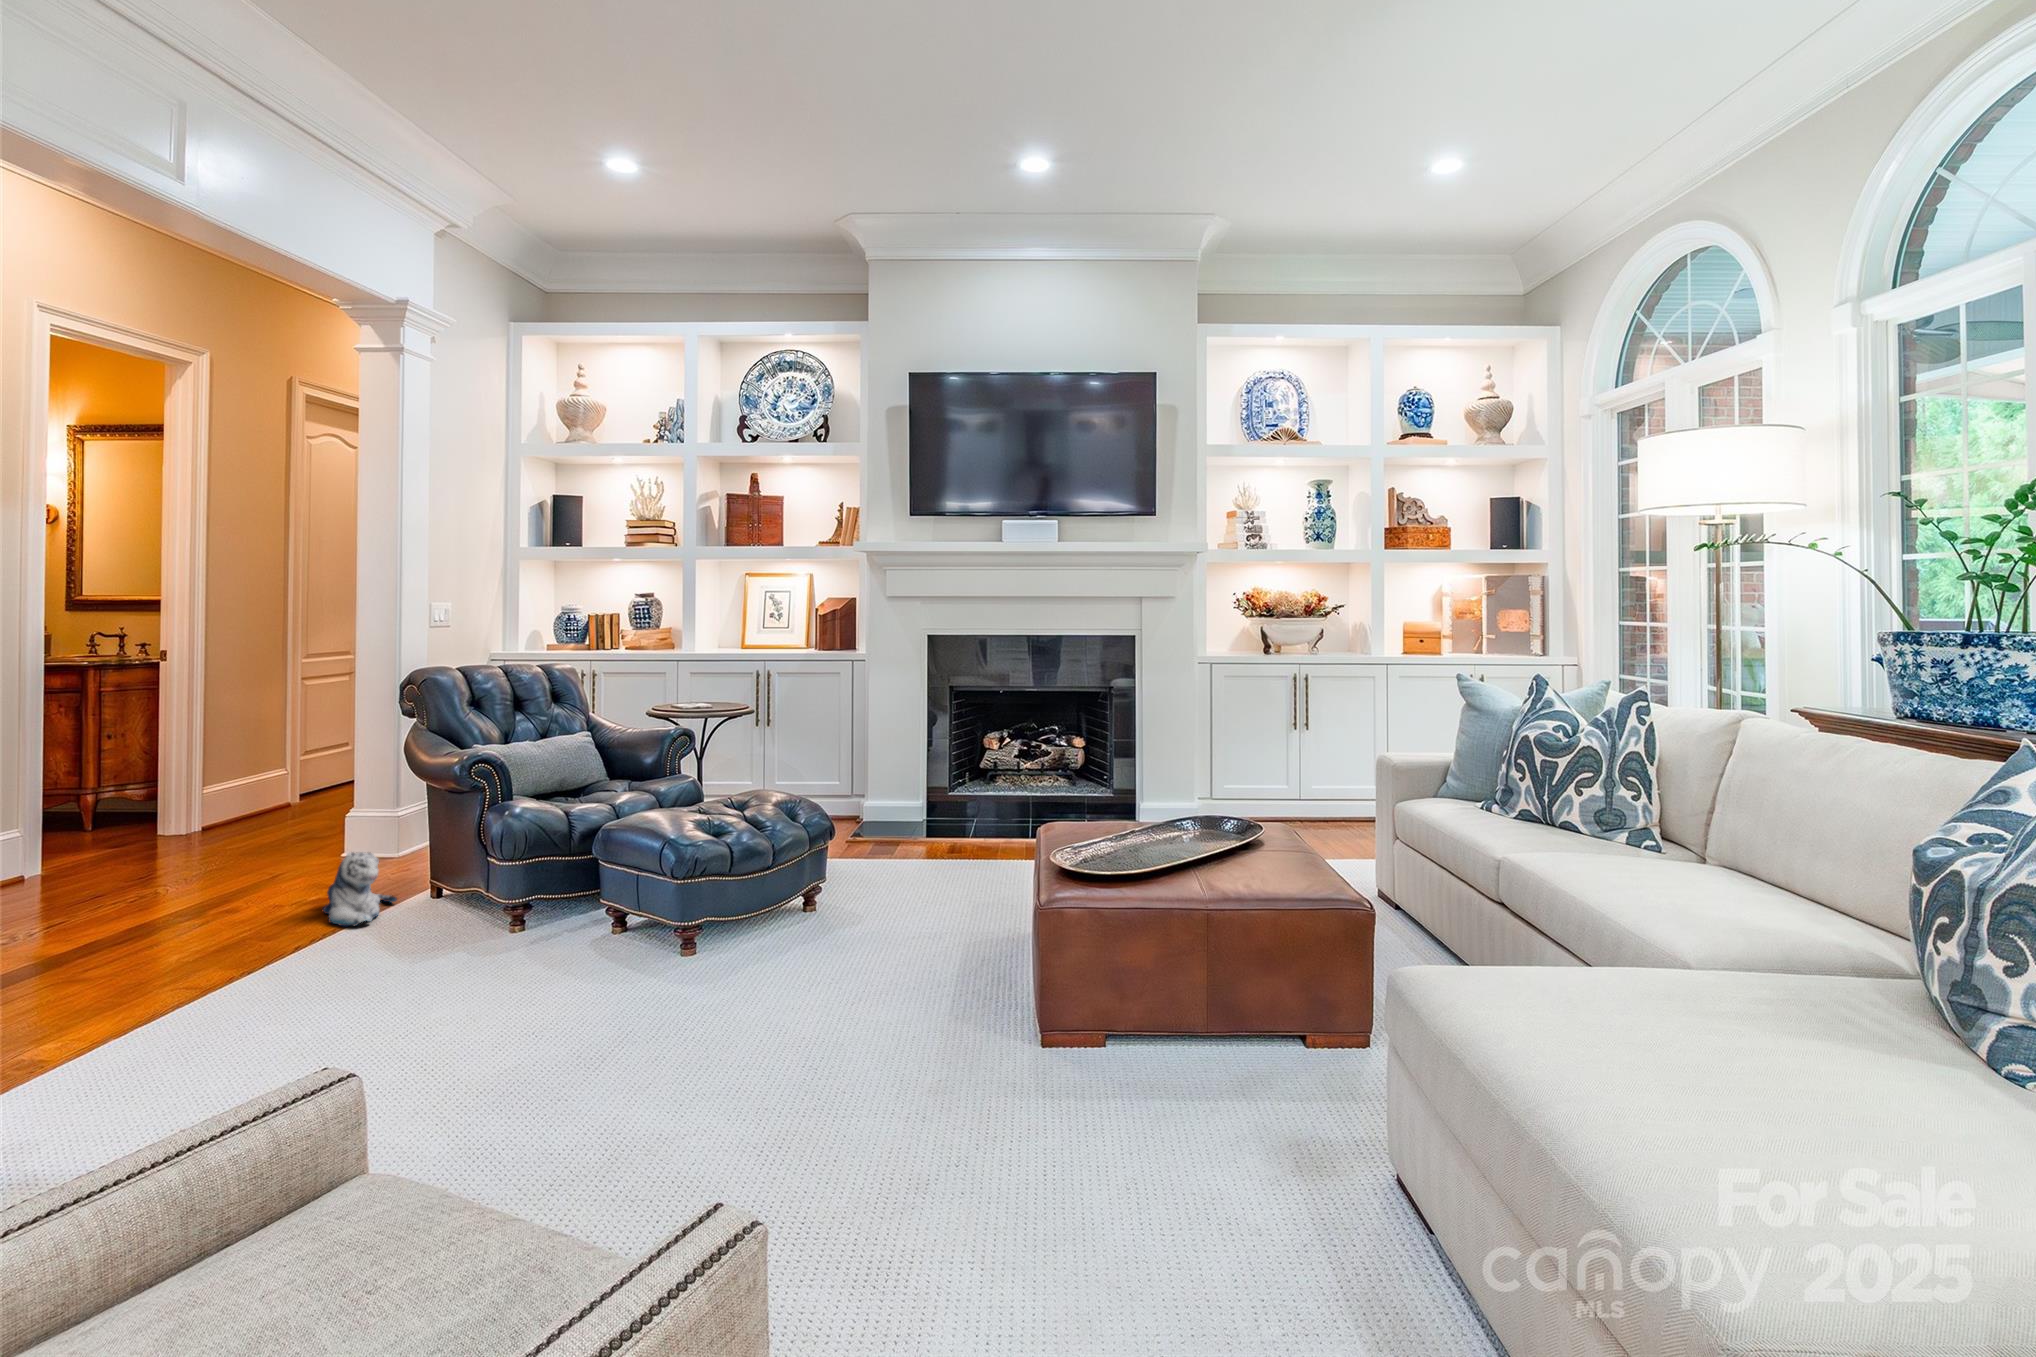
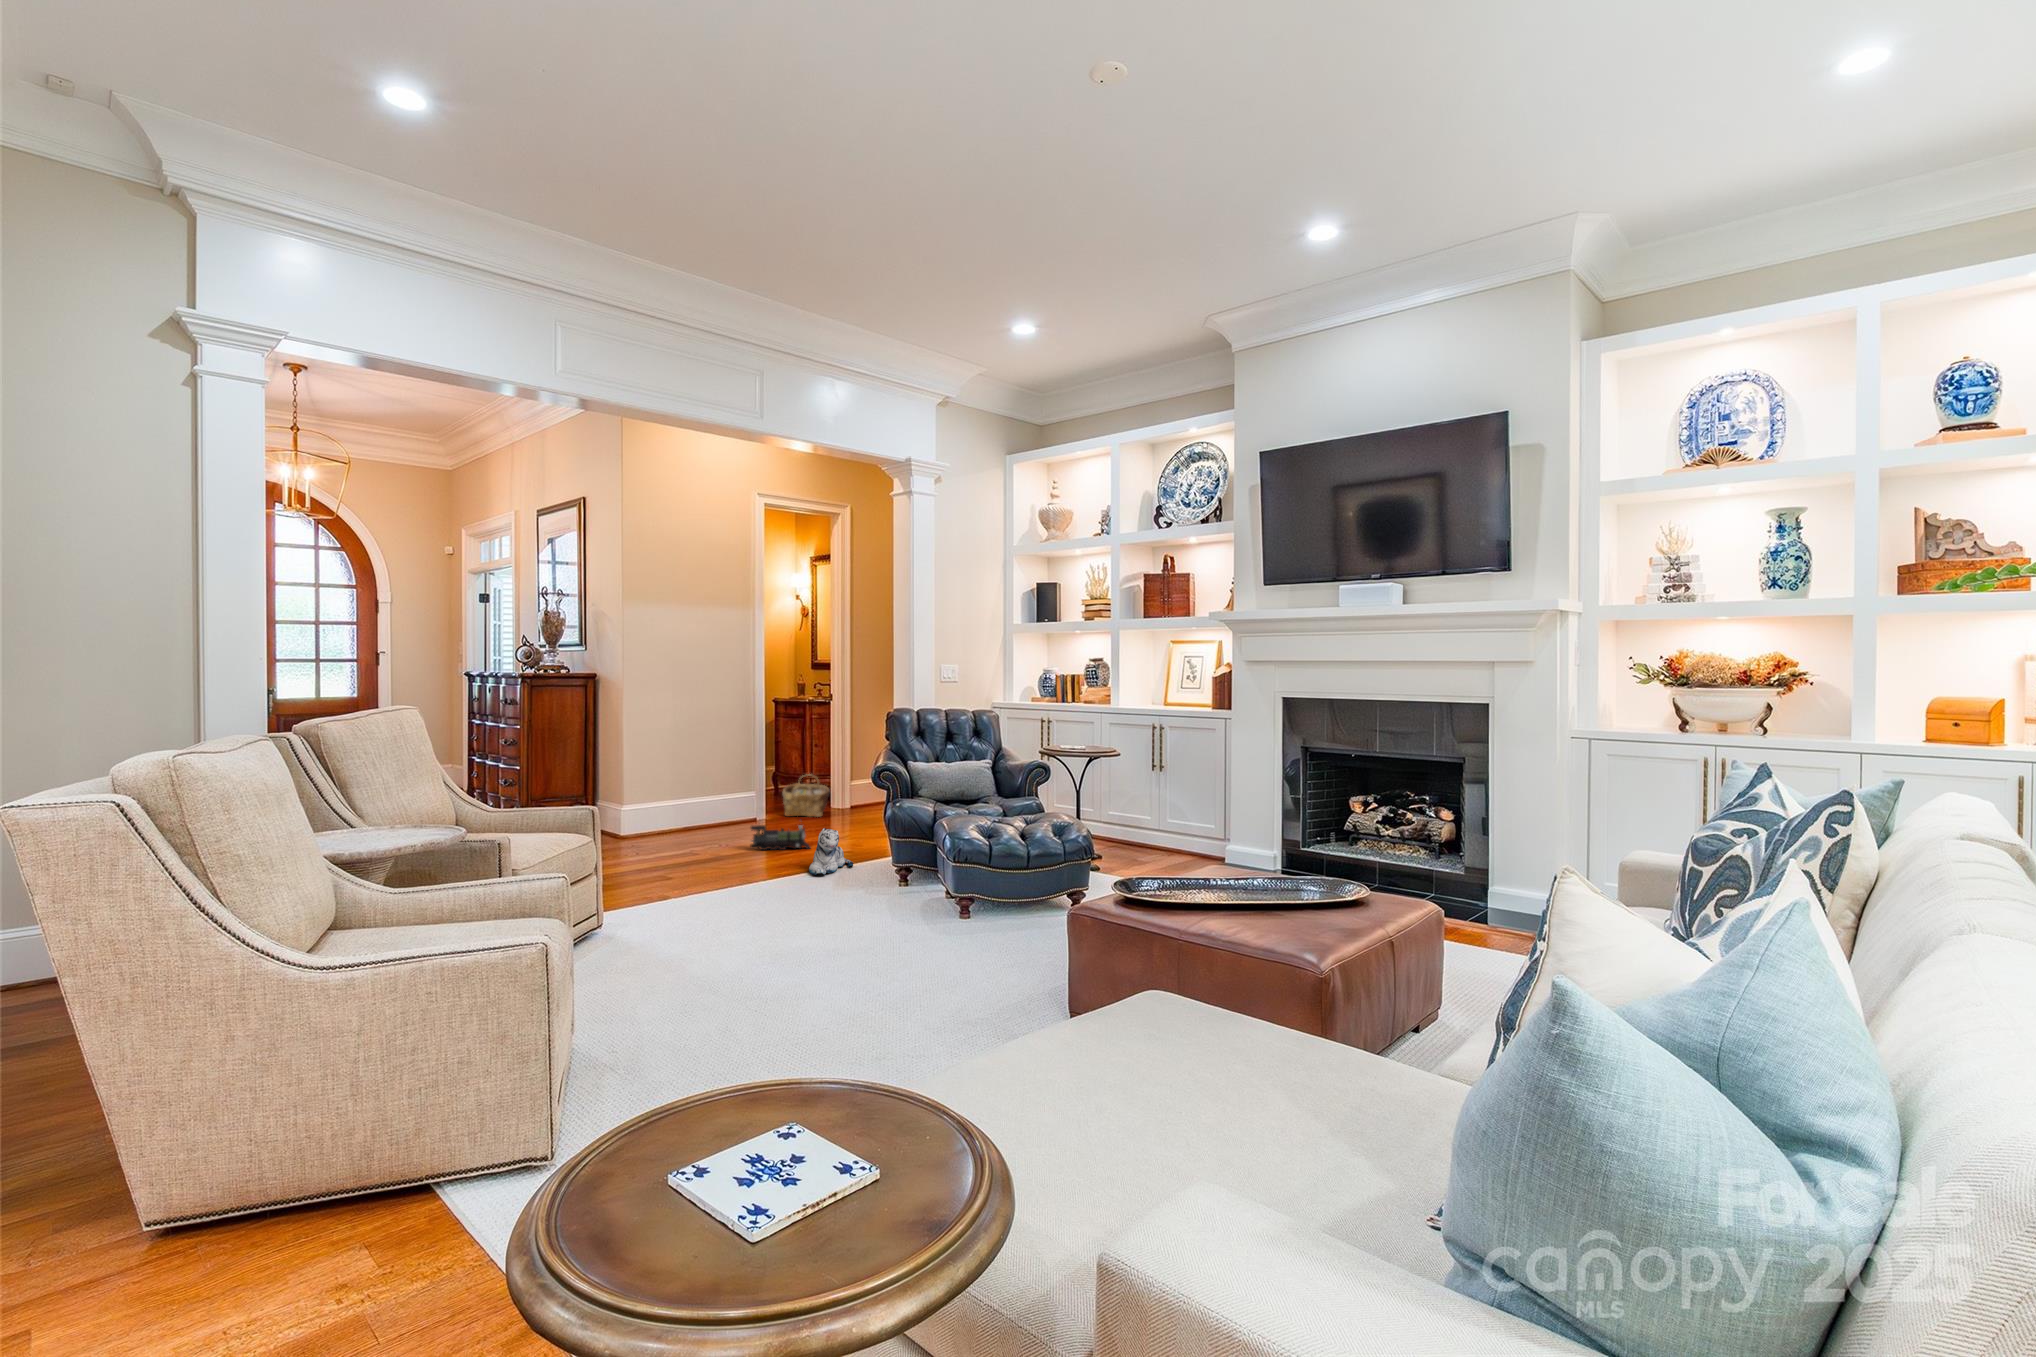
woven basket: none [100,776,197,848] -> present [783,775,829,817]
toy train: none [138,846,265,908] -> present [750,825,810,850]

